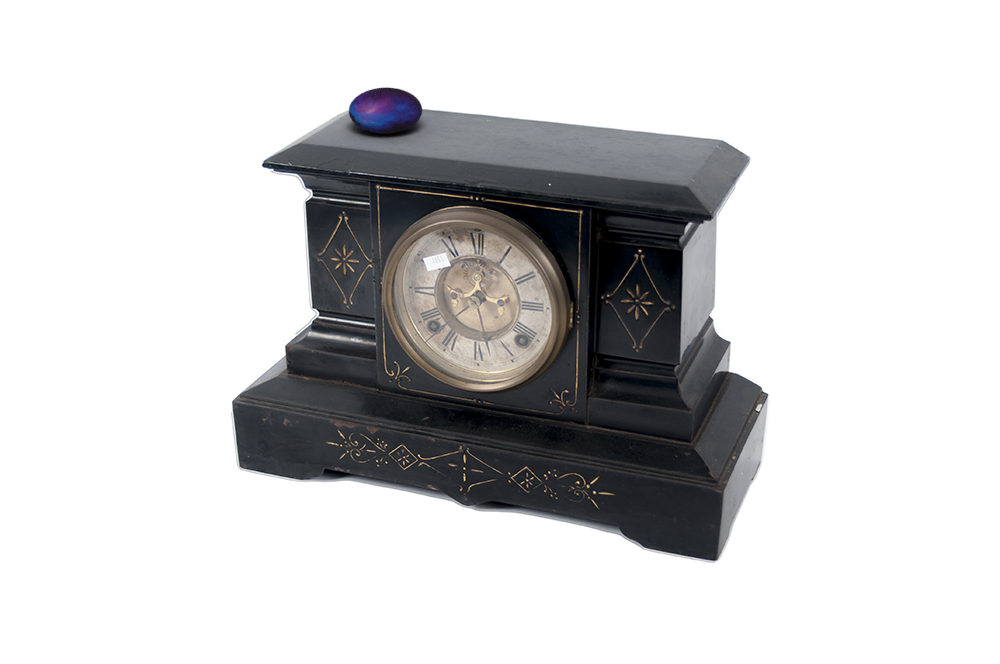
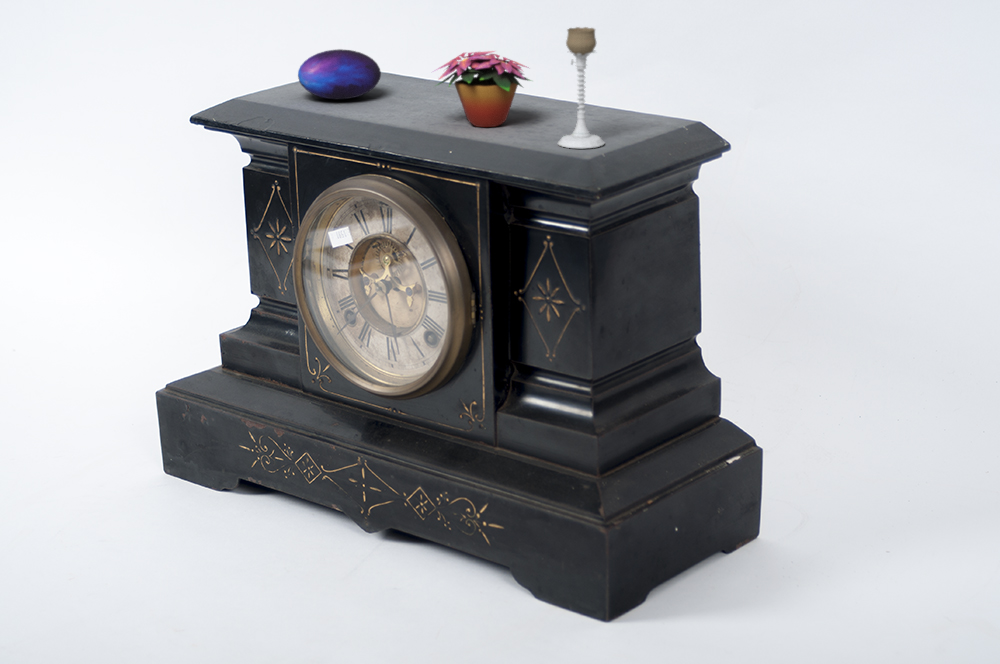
candle holder: none [635,72,674,175] -> present [558,27,605,148]
flower arrangement: none [503,89,597,157] -> present [438,51,530,127]

